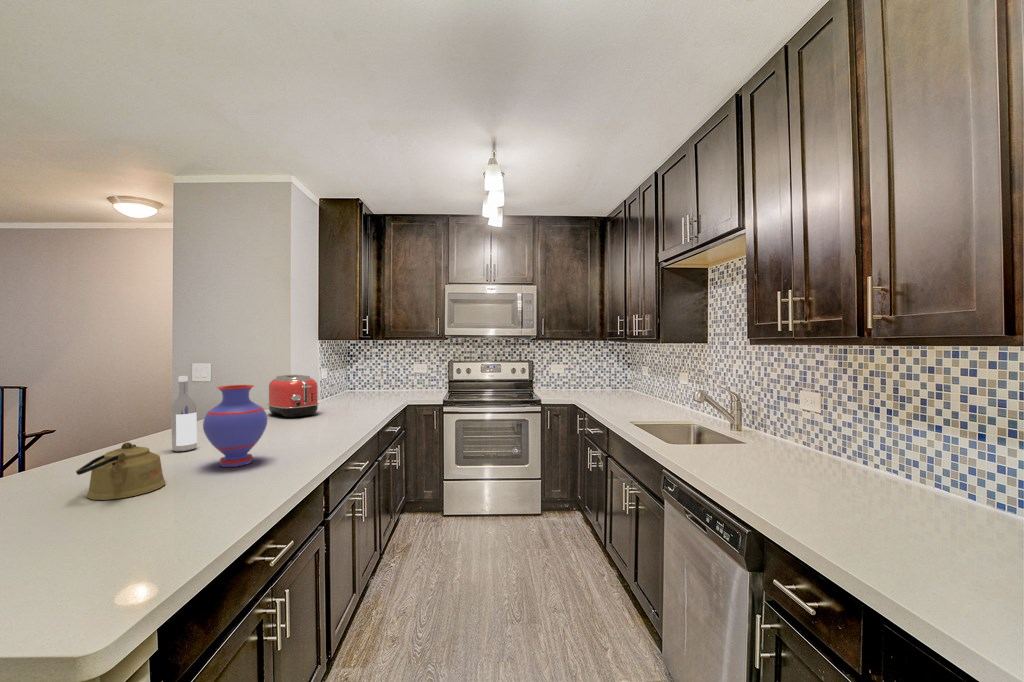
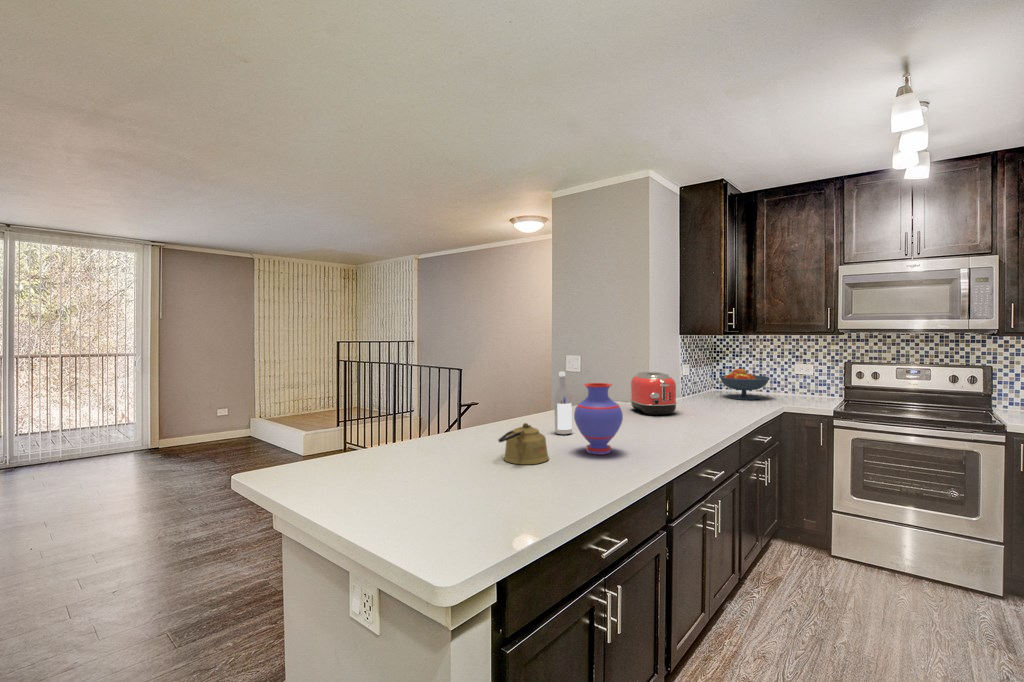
fruit bowl: none [355,369,396,396] -> present [720,369,769,400]

